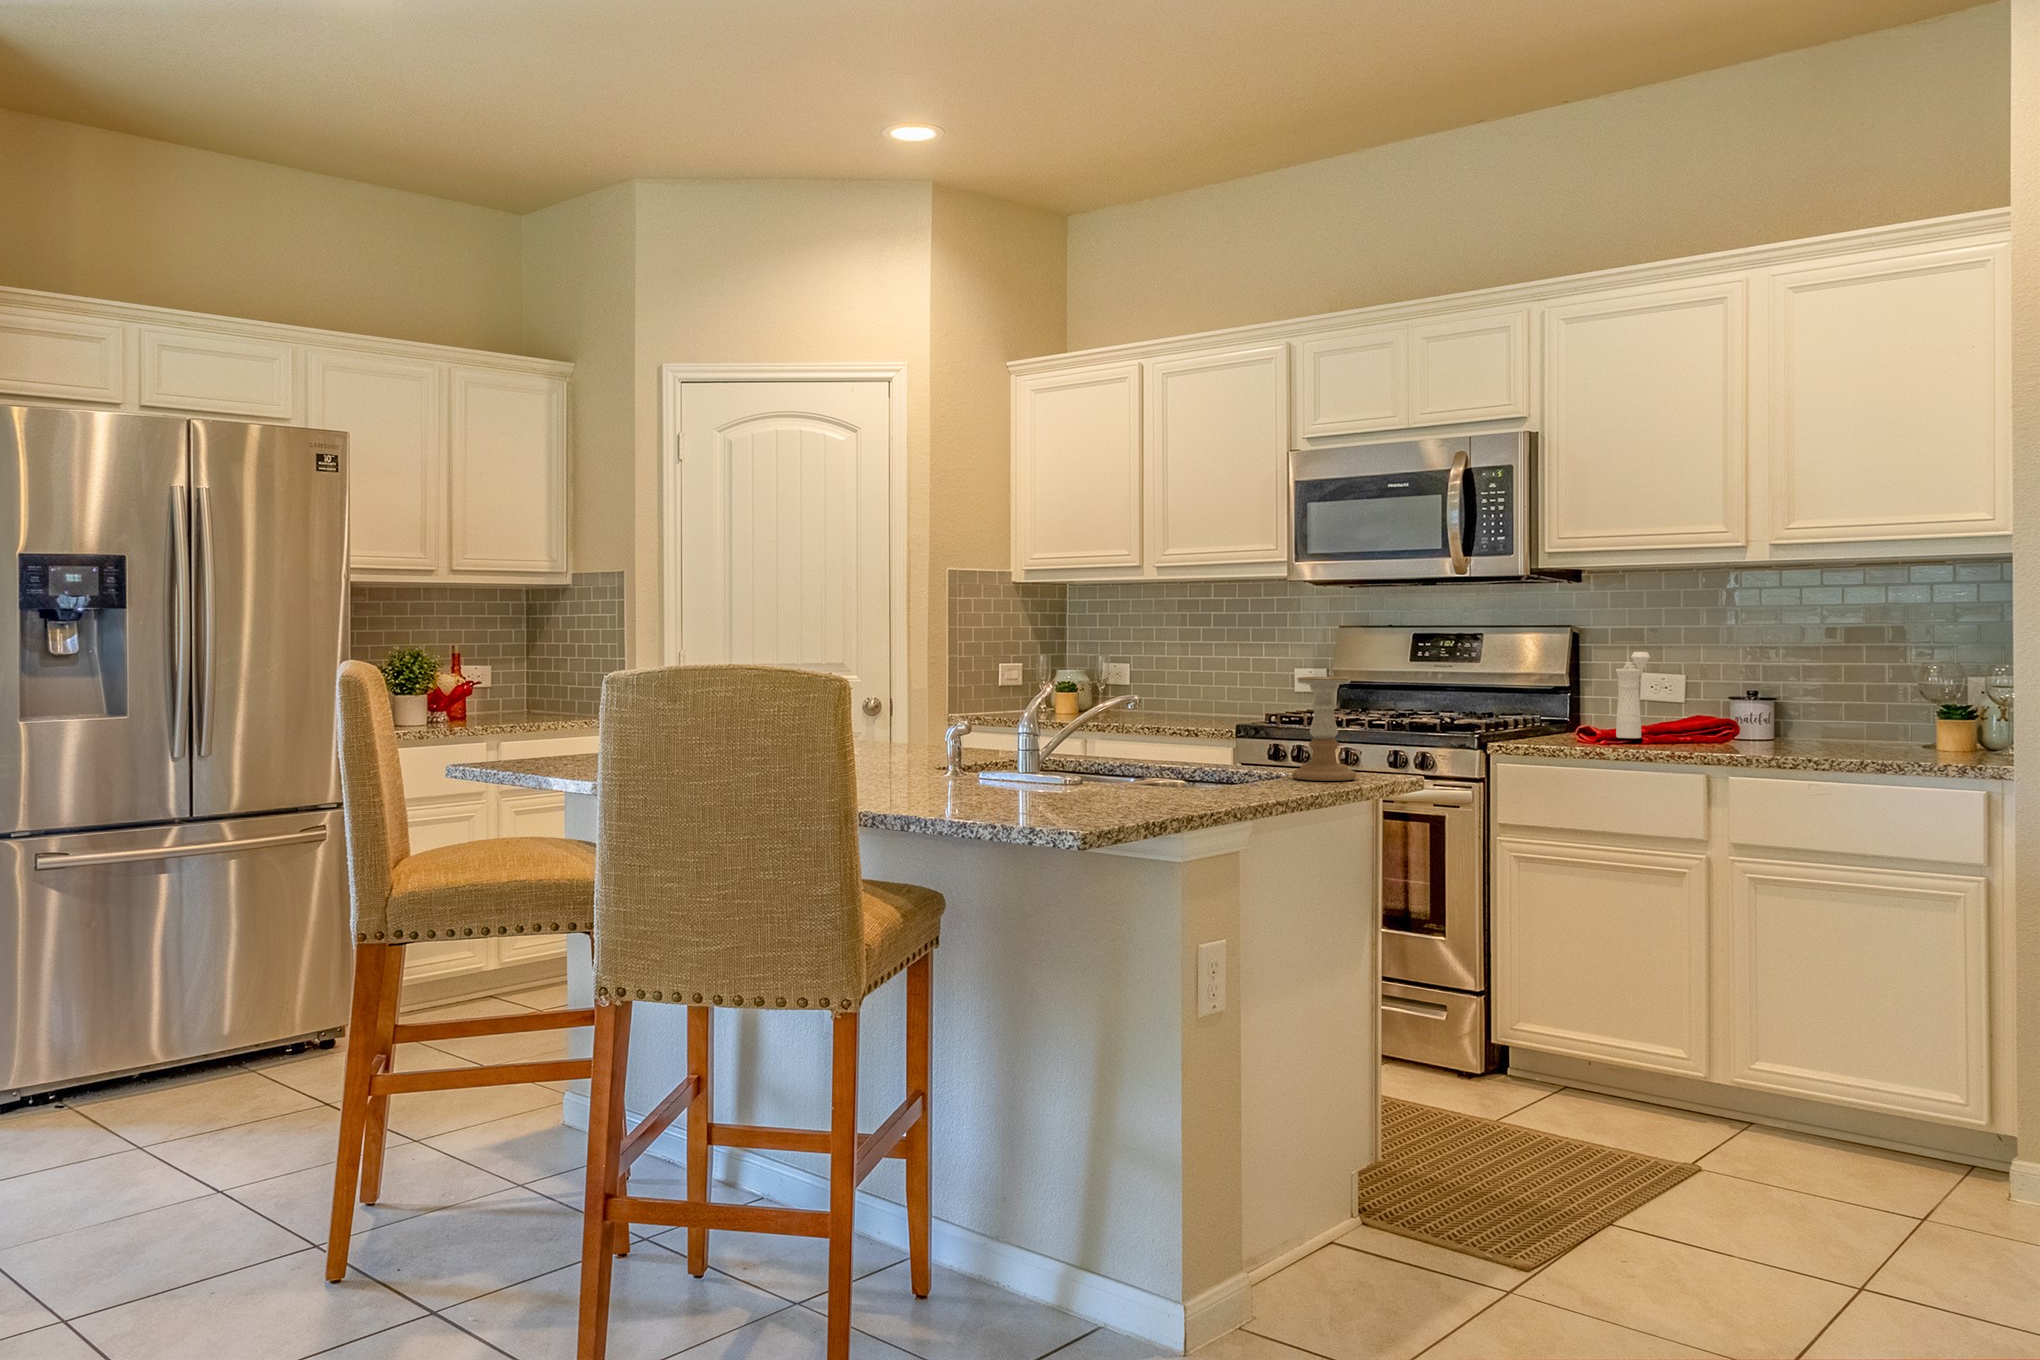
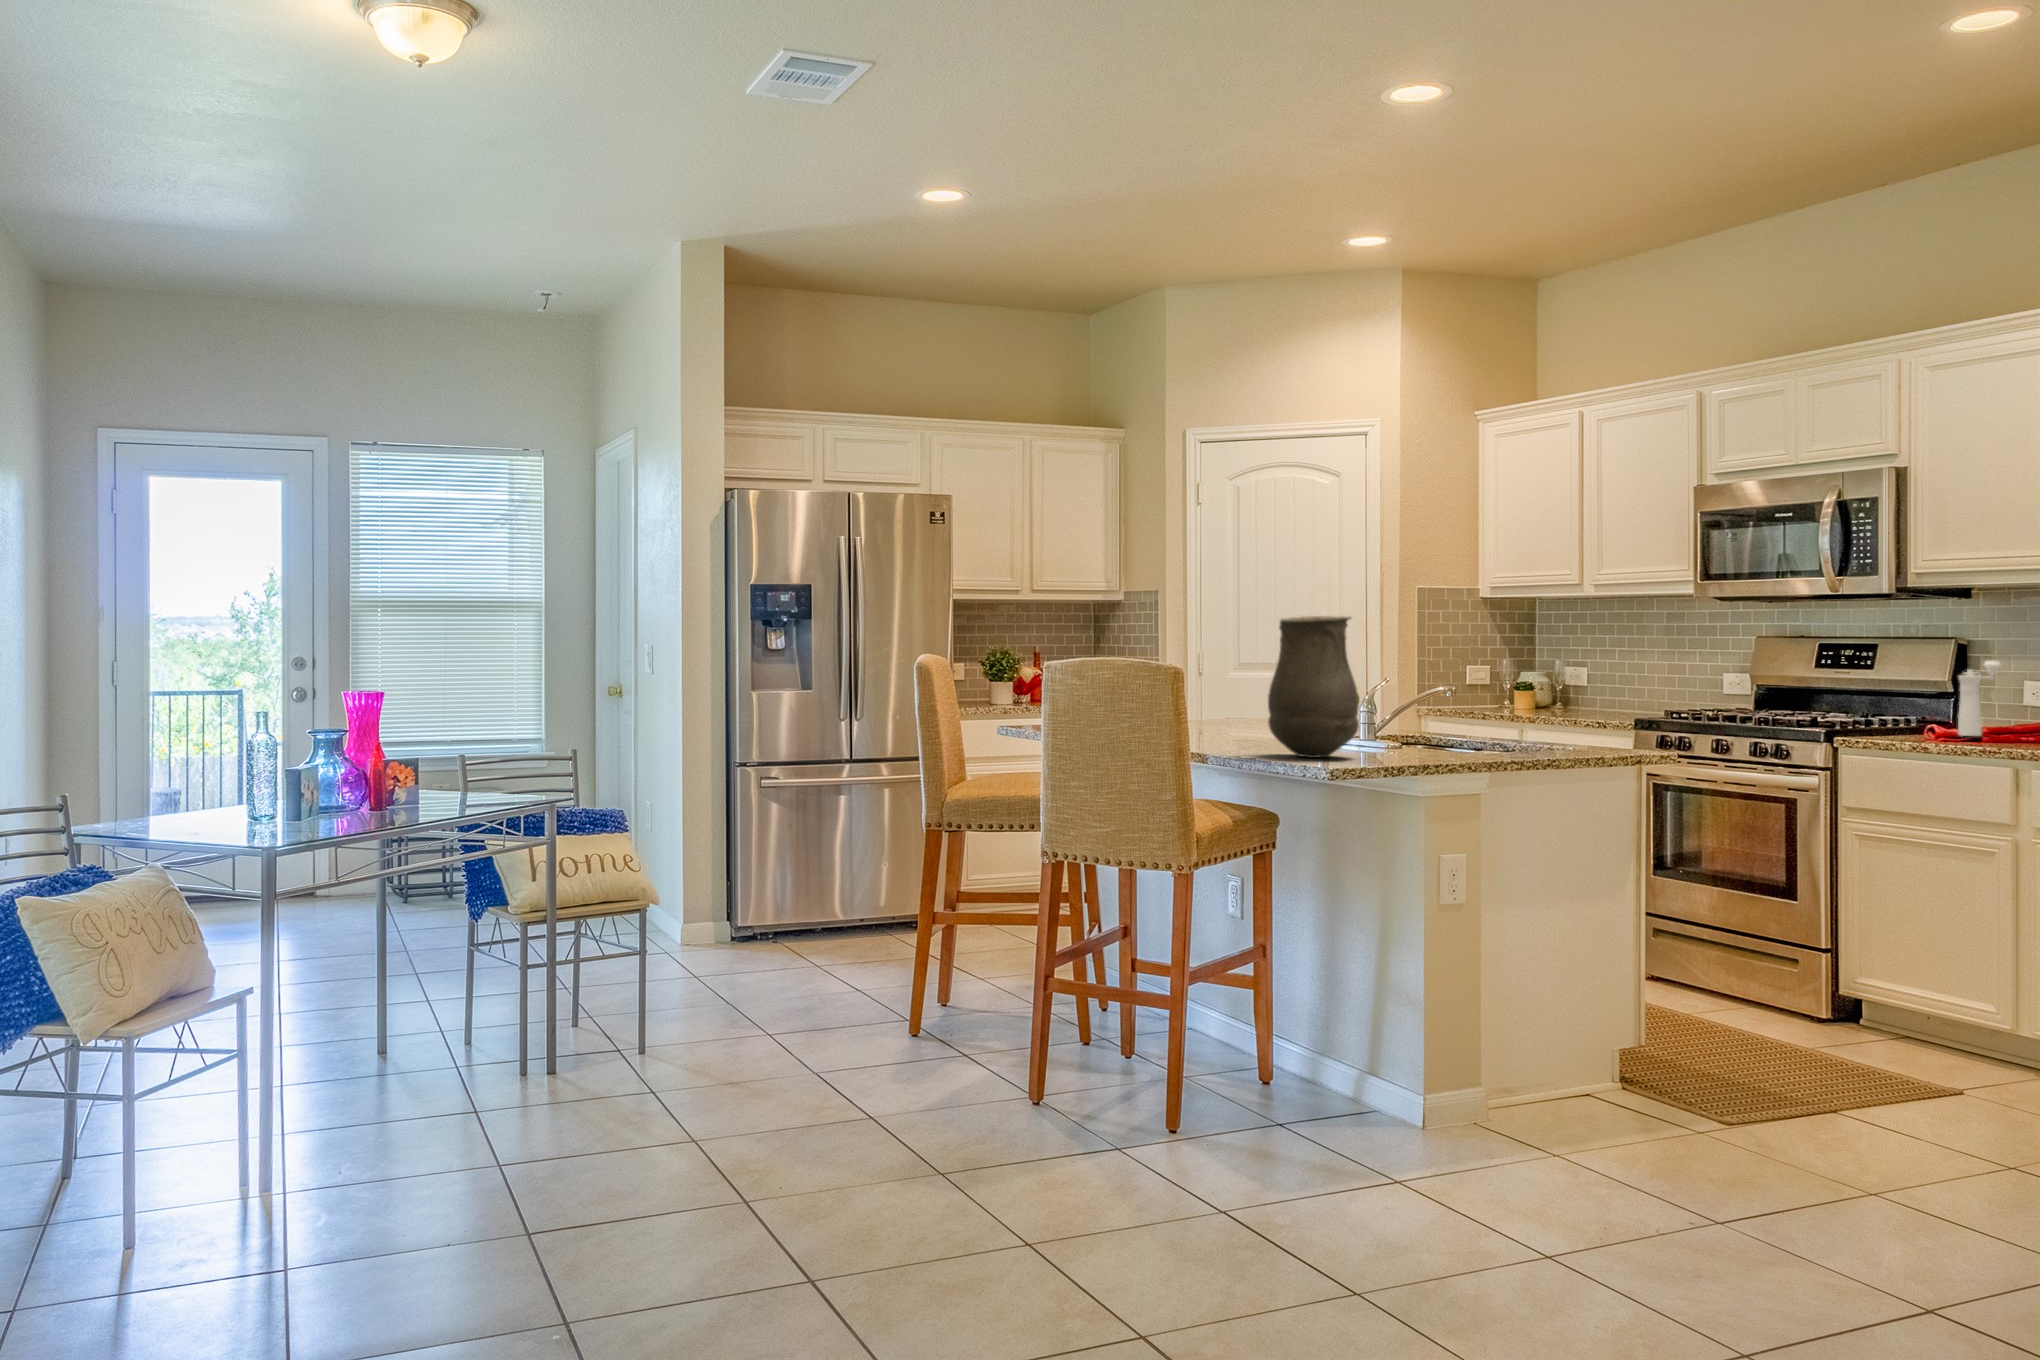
vase: none [960,596,1100,814] -> present [1268,616,1359,758]
candle holder: present [1293,677,1356,781] -> none [1566,675,1616,752]

